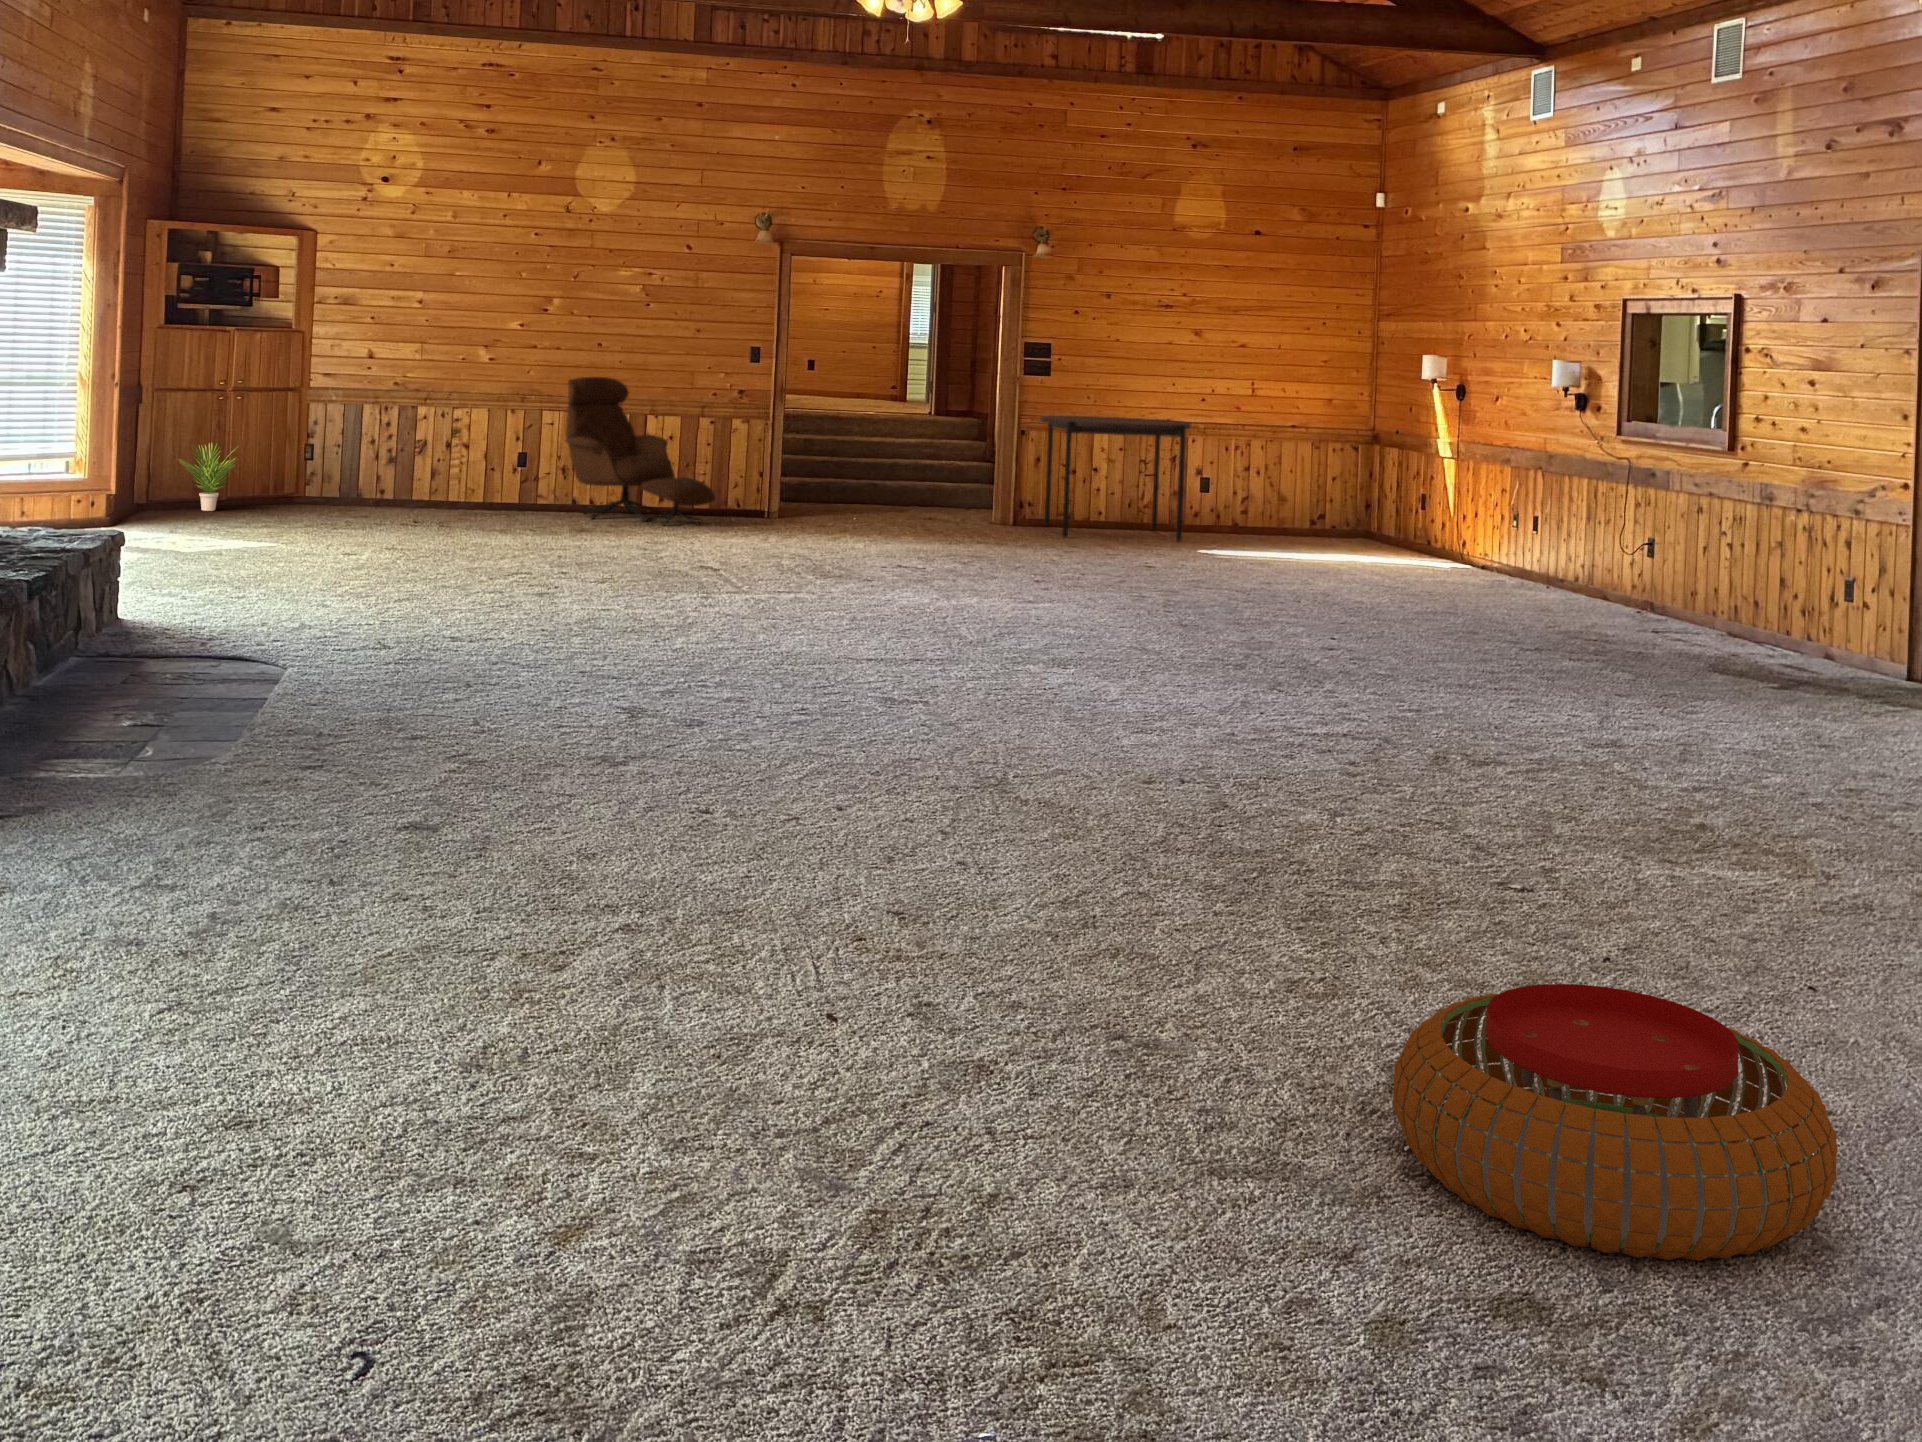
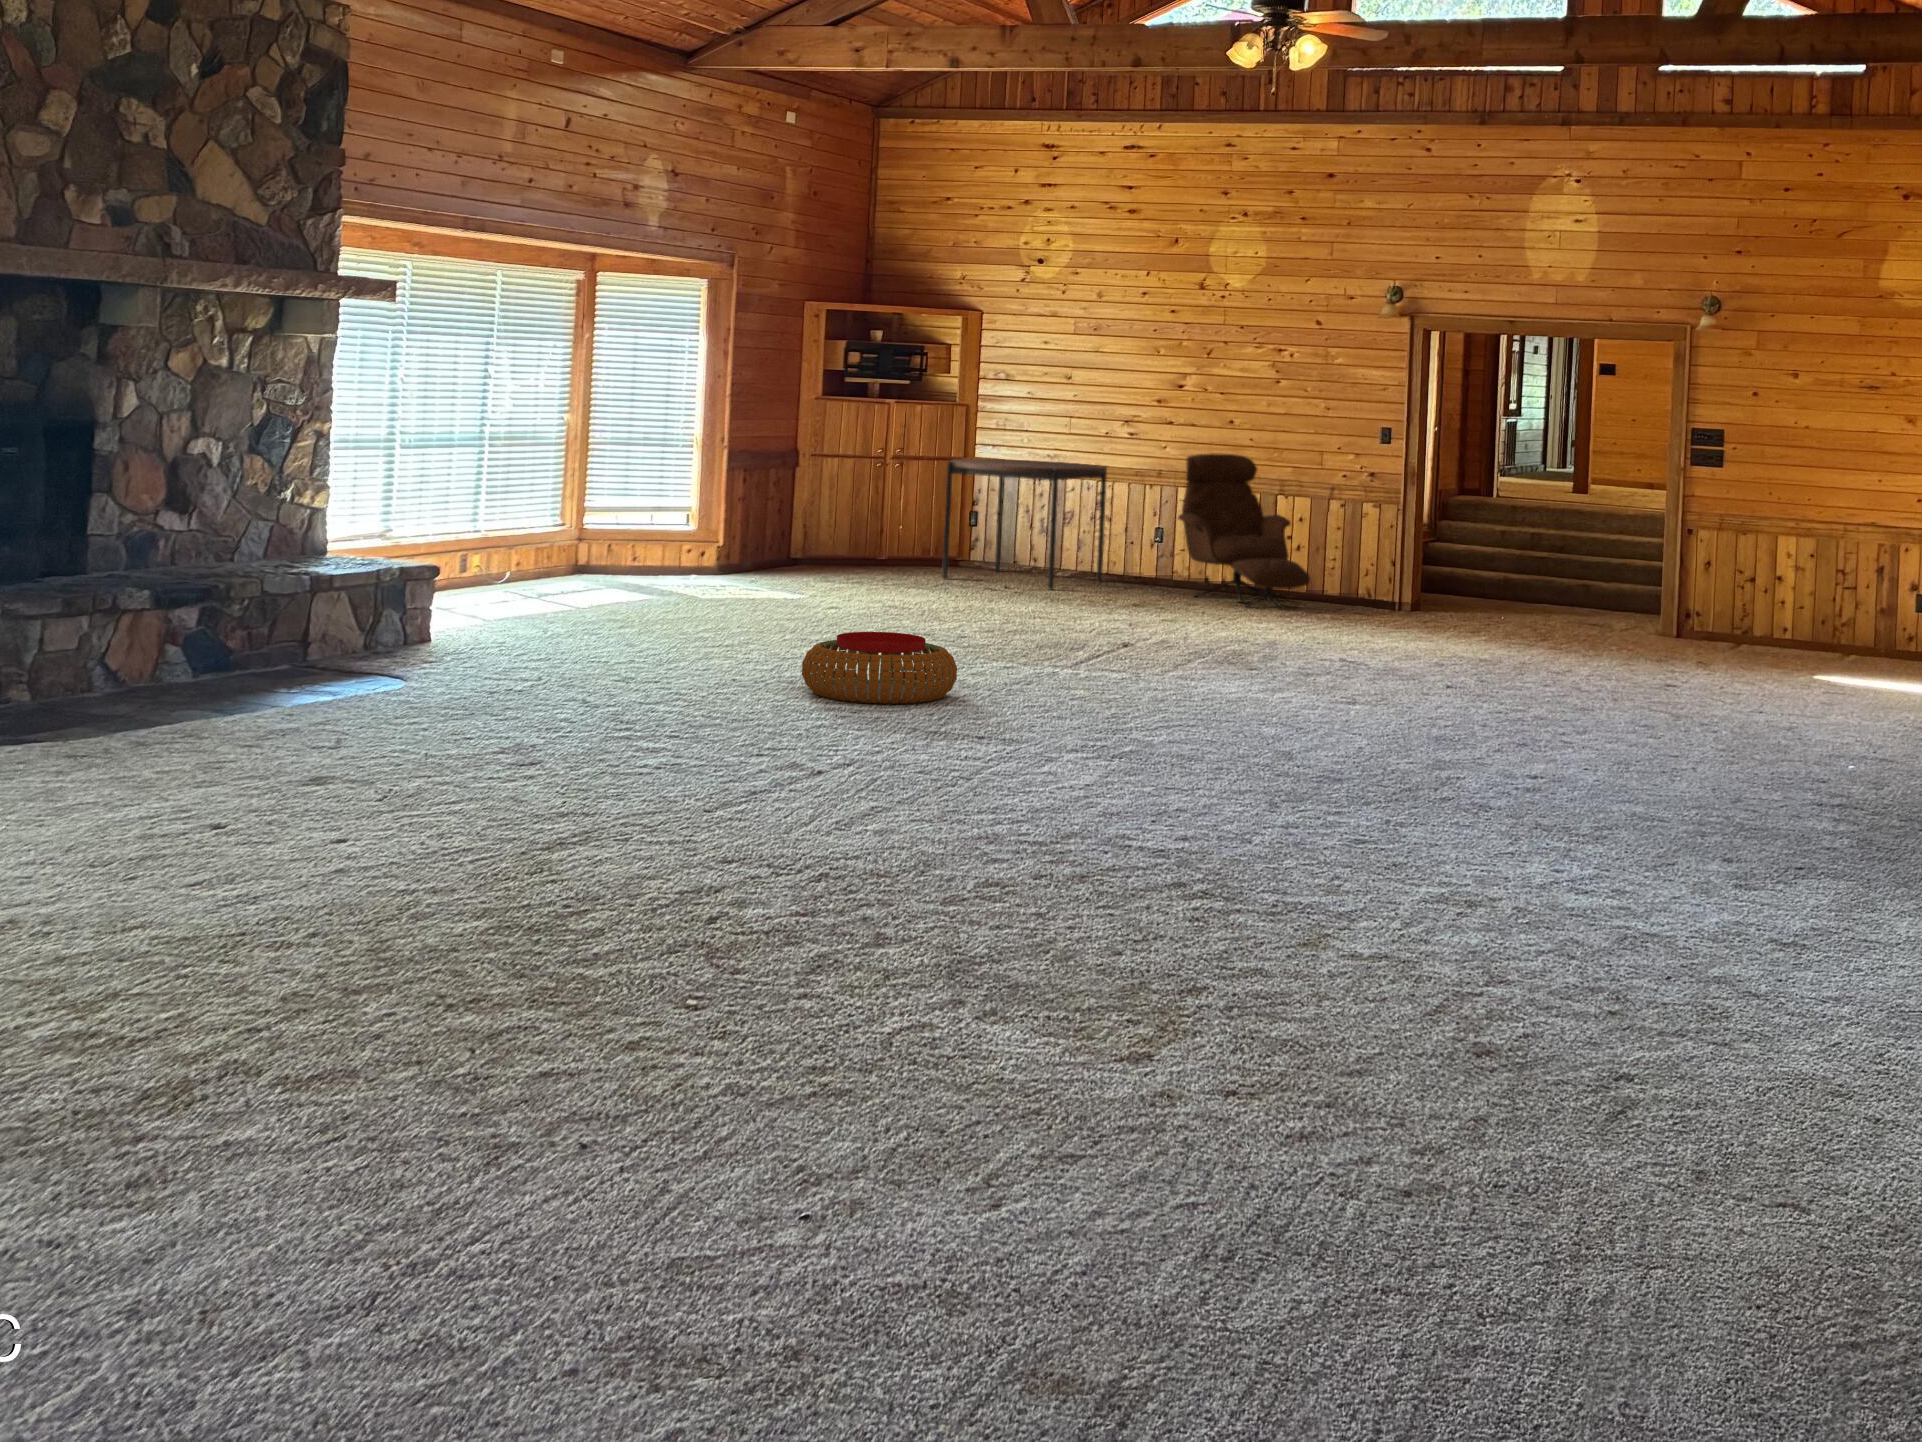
dining table: present [1040,415,1191,541] -> present [942,459,1107,589]
potted plant: present [181,443,235,511] -> none [838,505,894,568]
pouf: present [1393,984,1838,1261] -> present [802,632,957,704]

